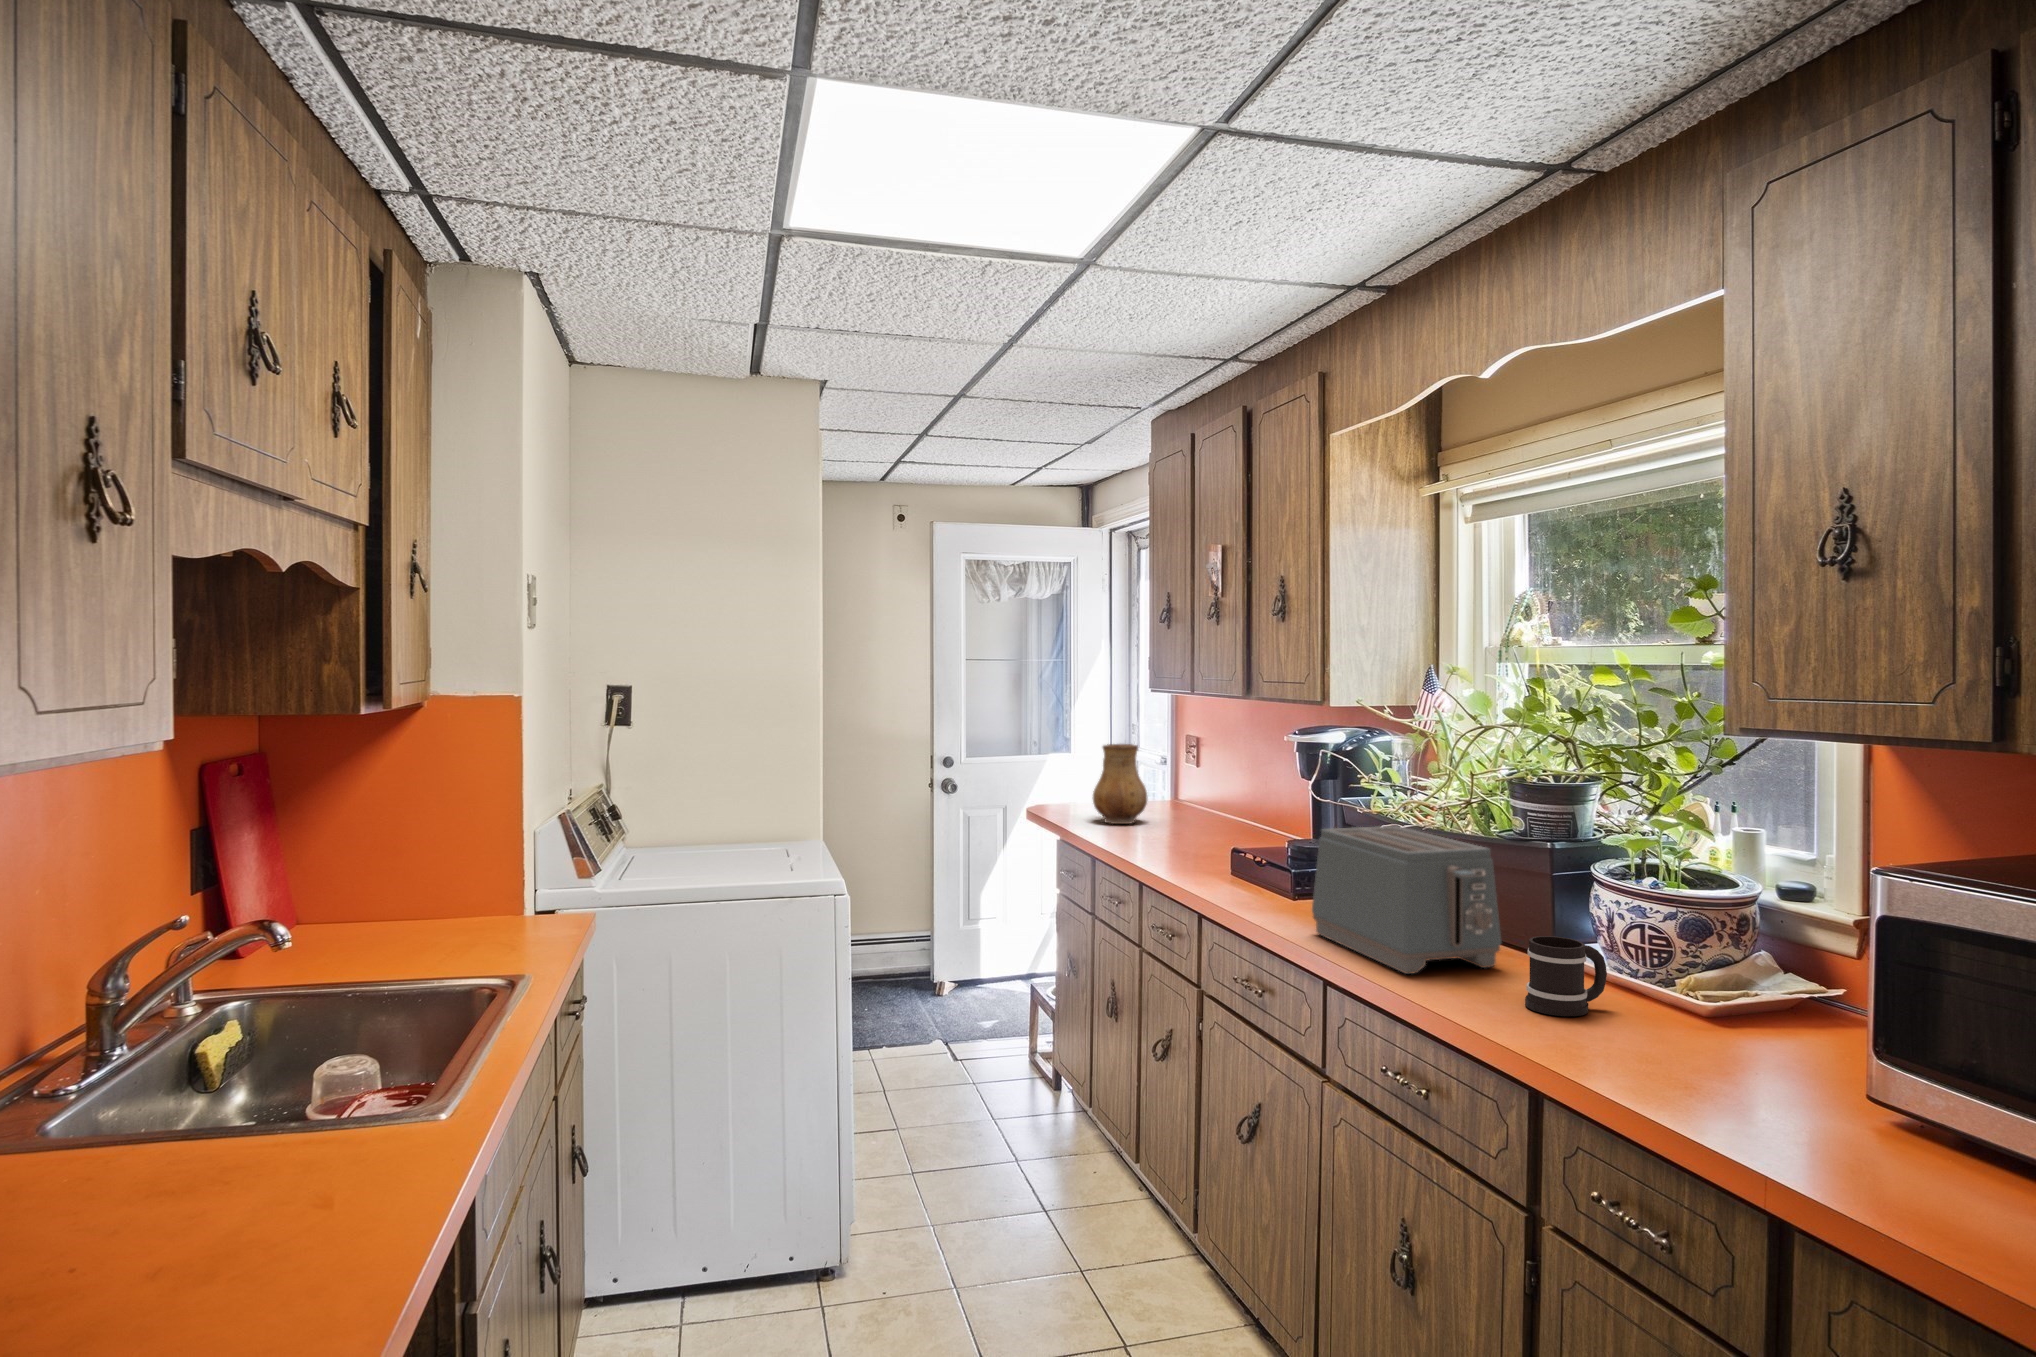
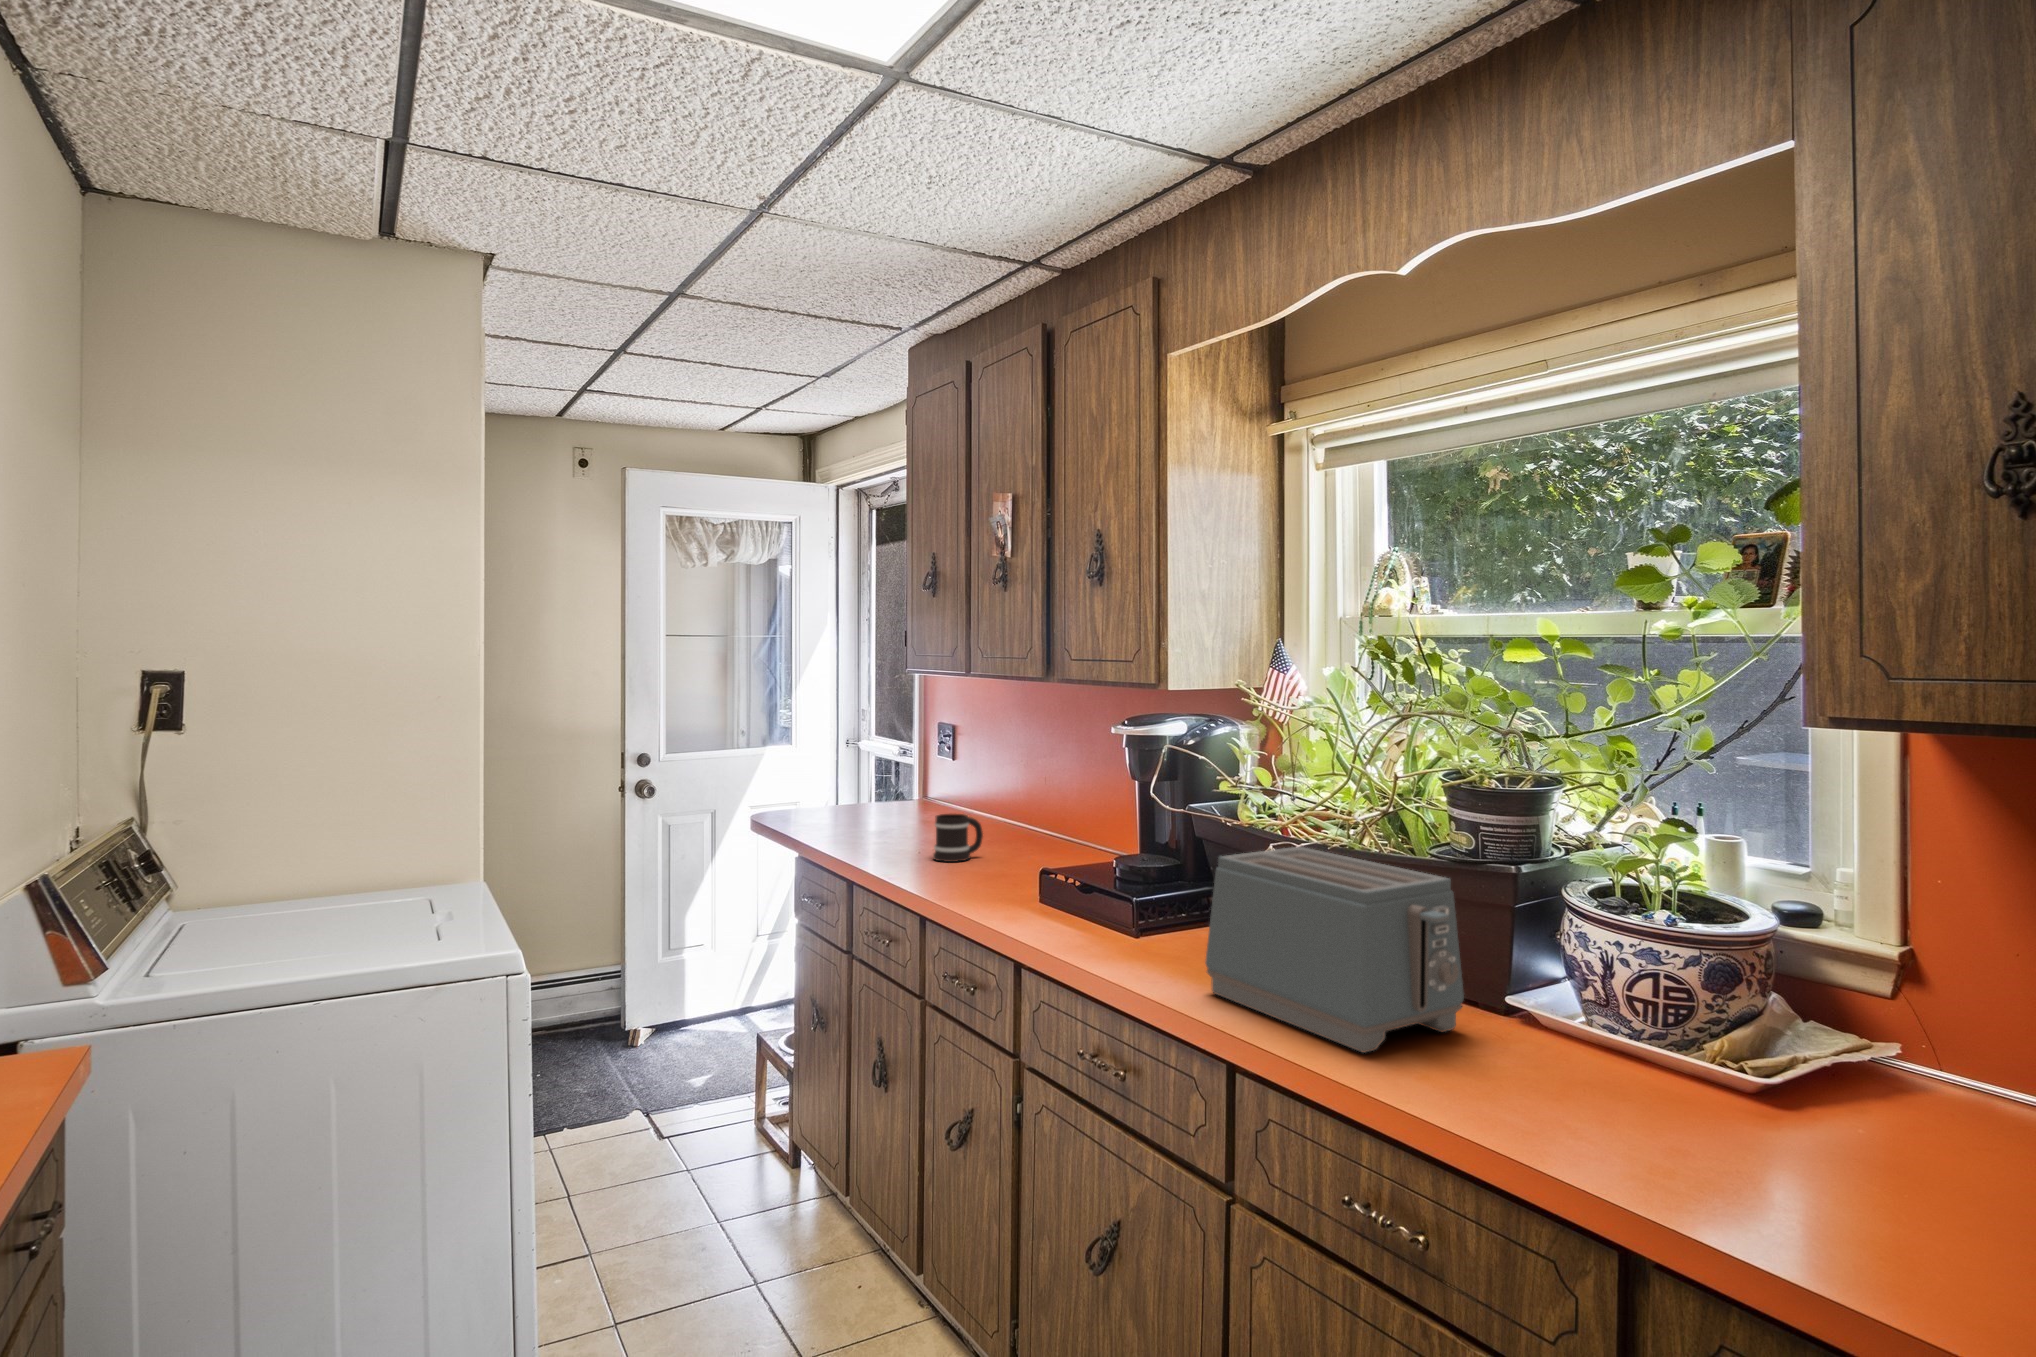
ceramic pitcher: present [1093,744,1147,824] -> none [848,739,915,838]
mug: present [1525,936,1607,1016] -> present [933,814,983,862]

